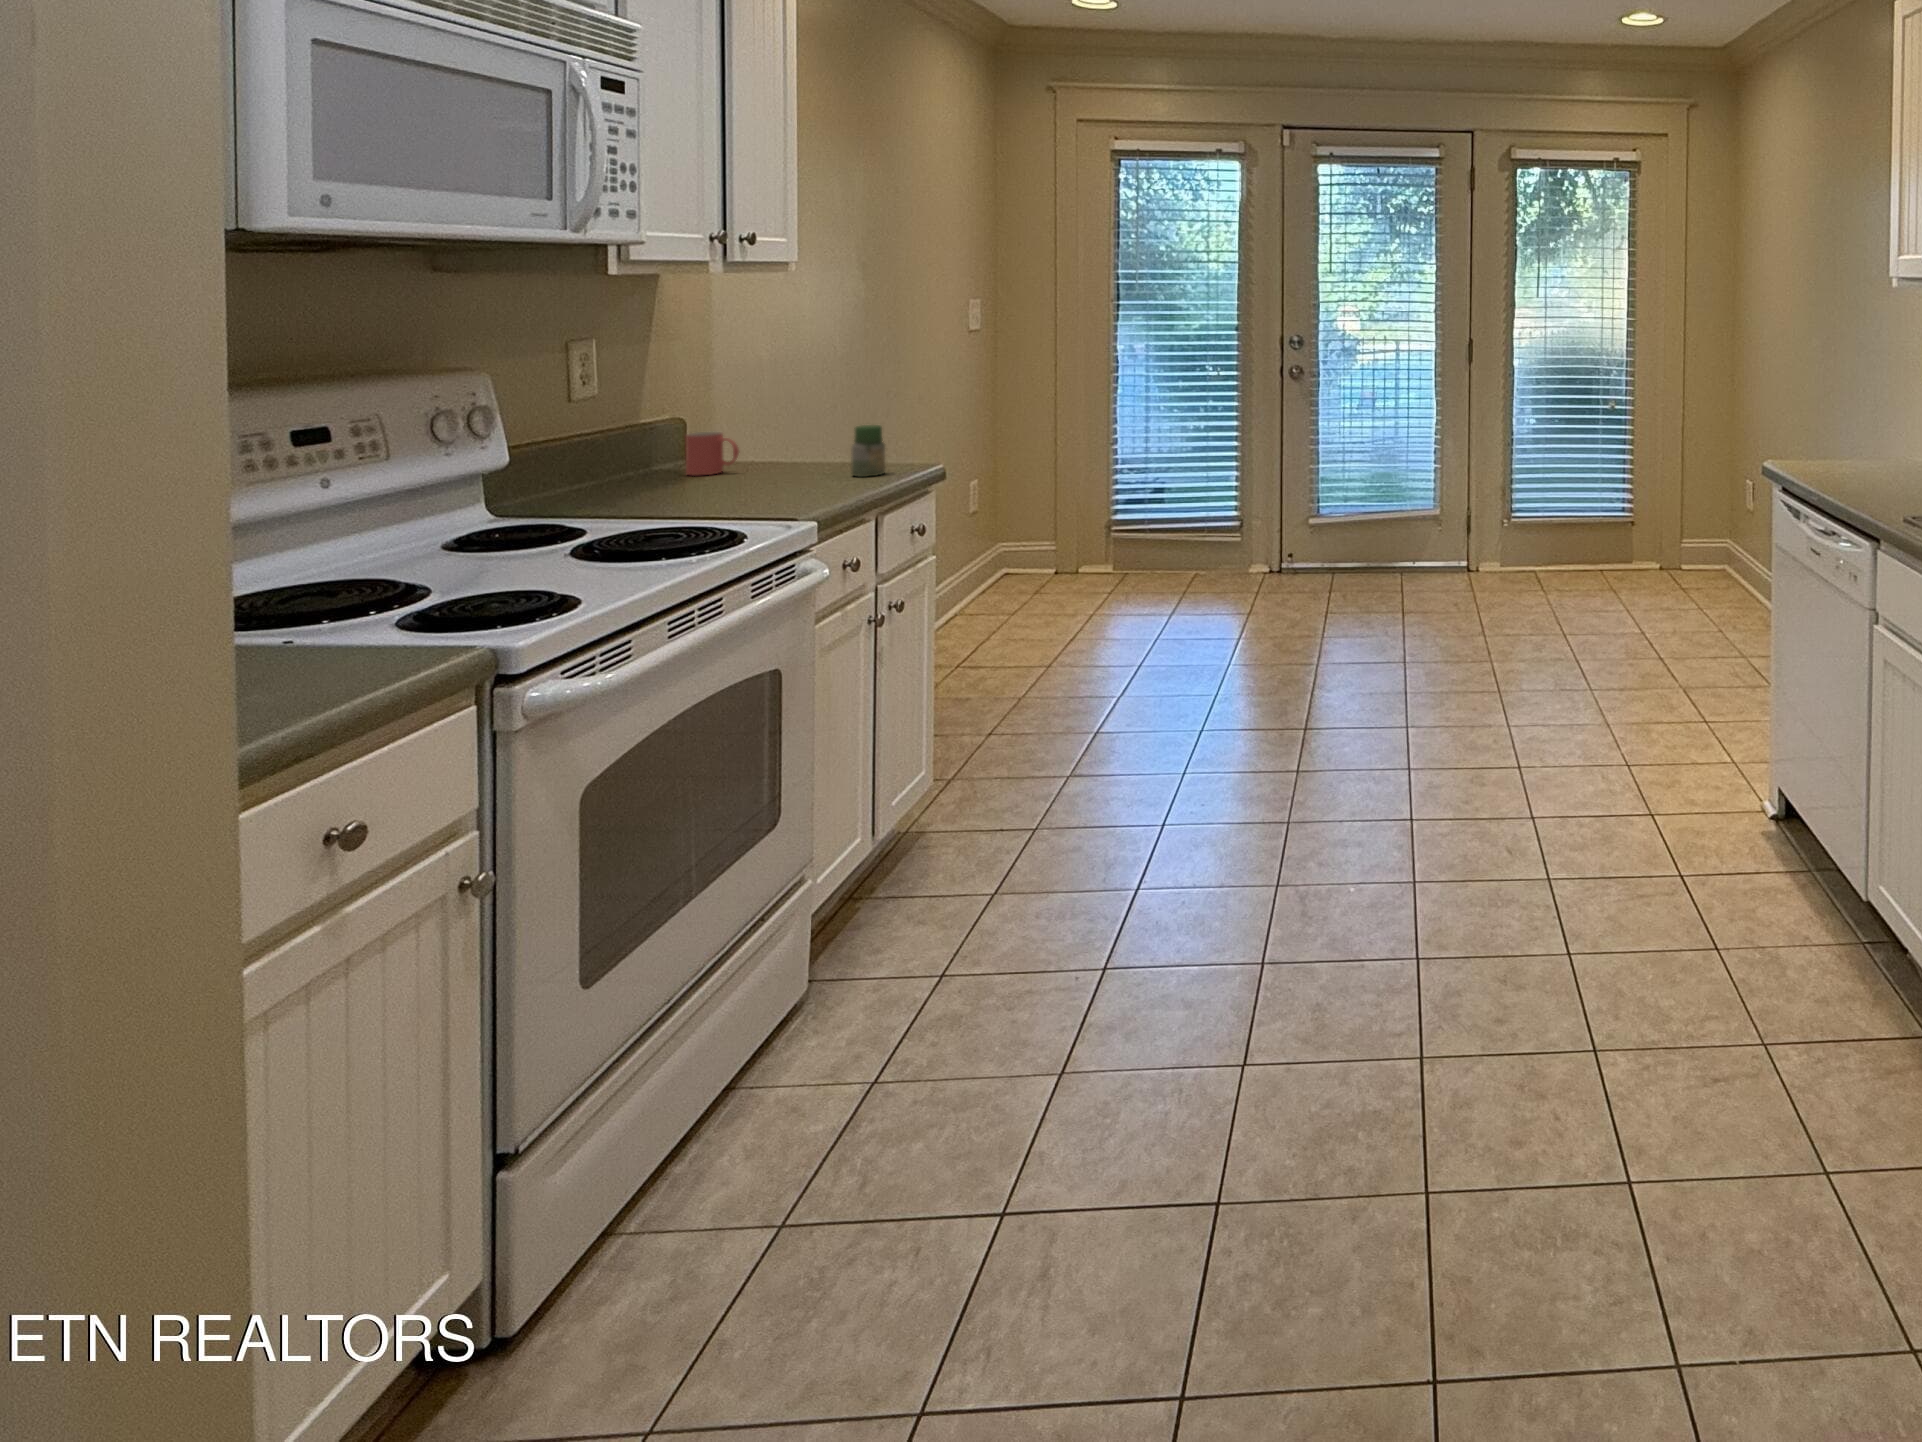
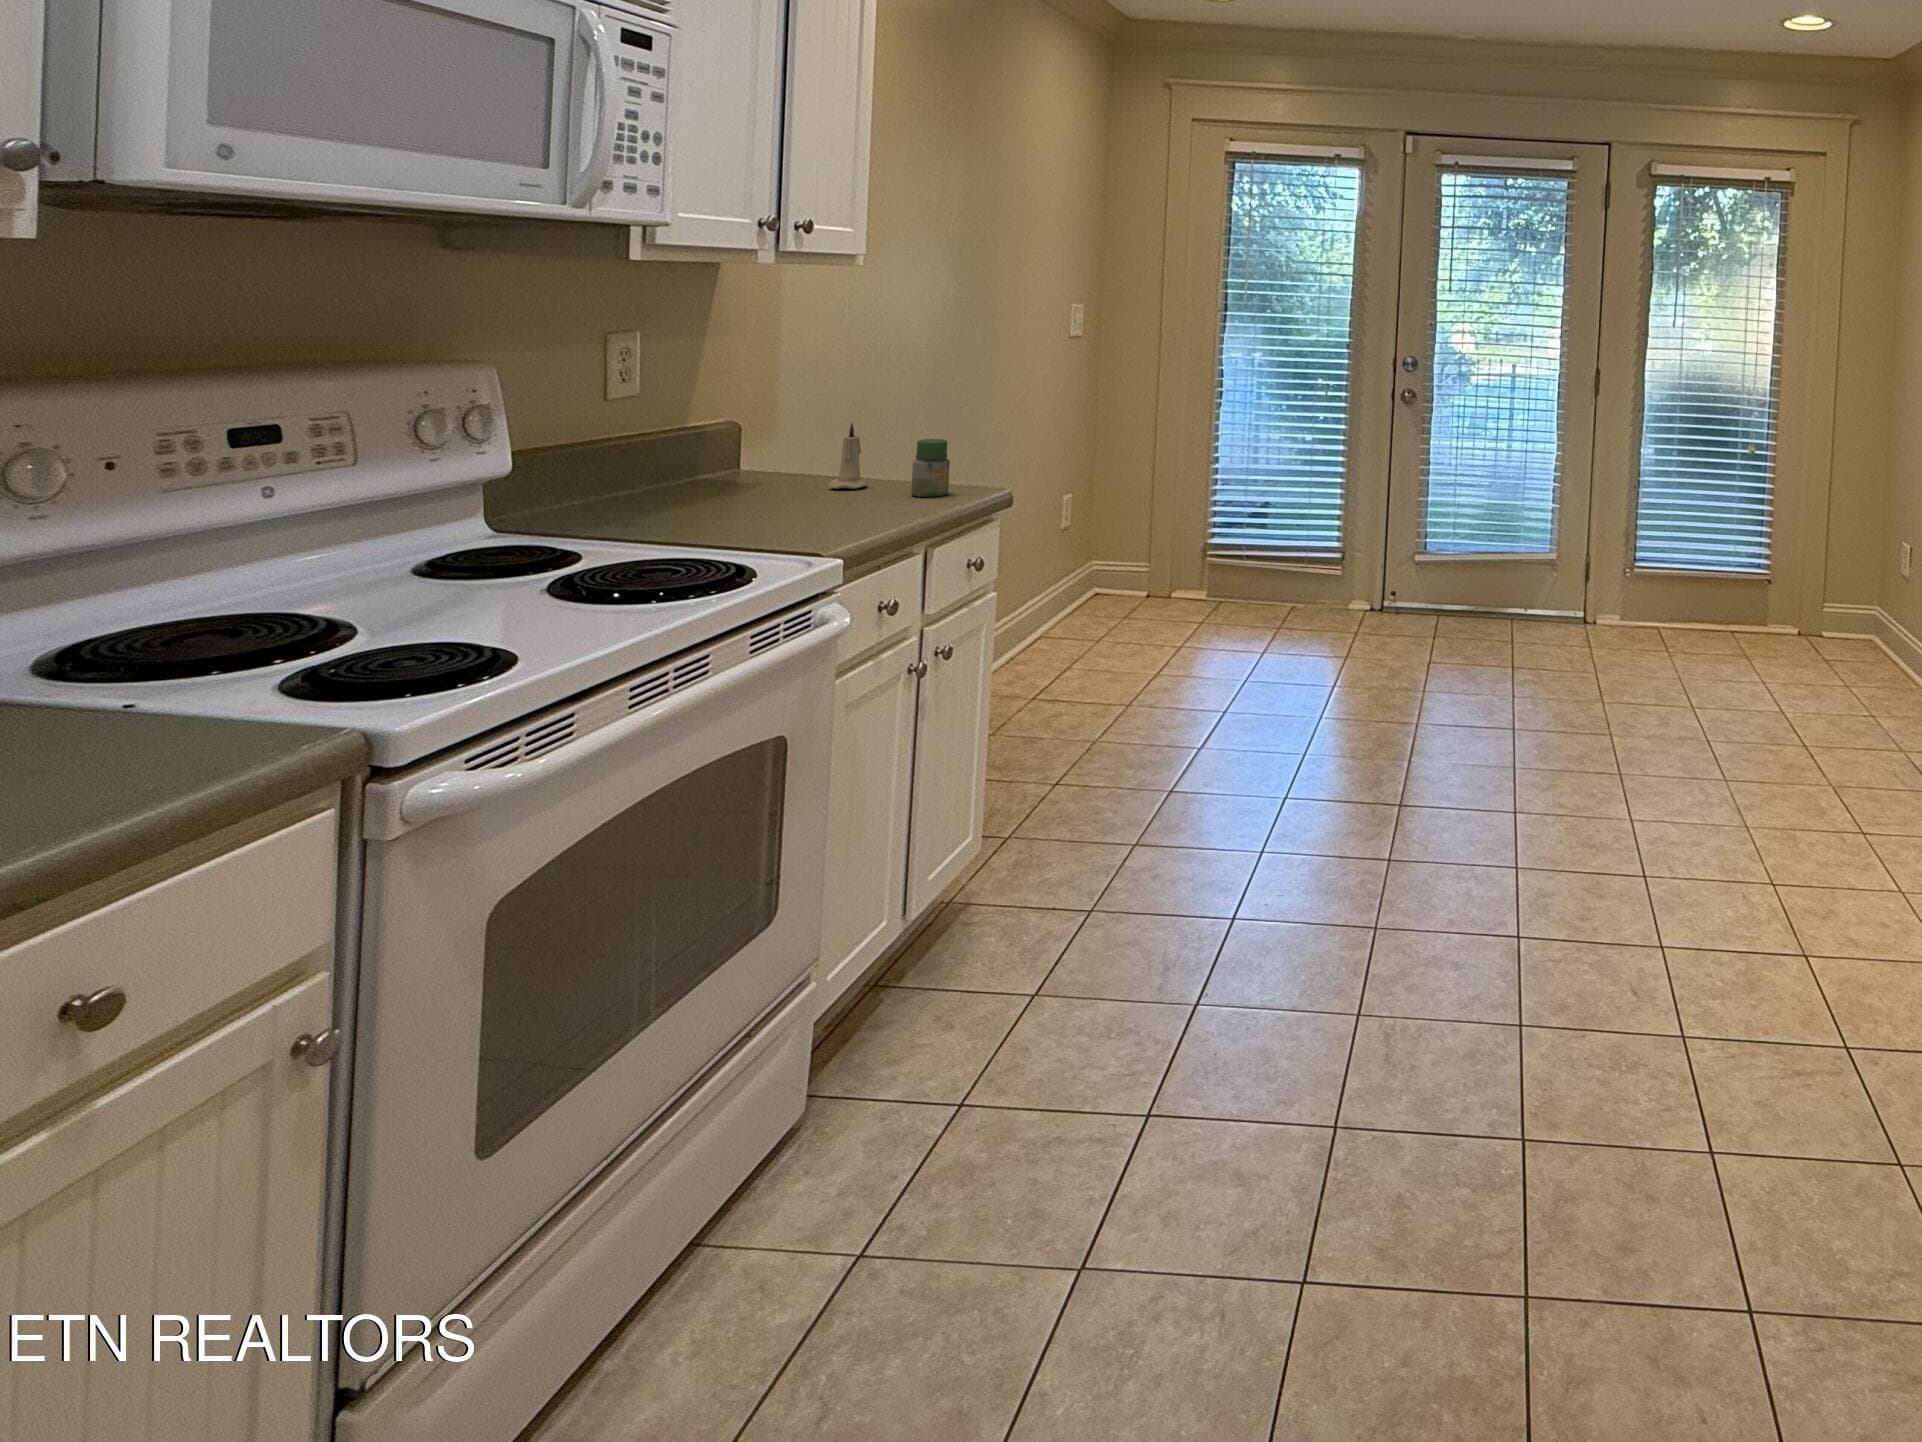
candle: none [770,414,806,475] -> present [829,423,868,489]
mug: present [686,432,739,476] -> none [743,437,800,484]

